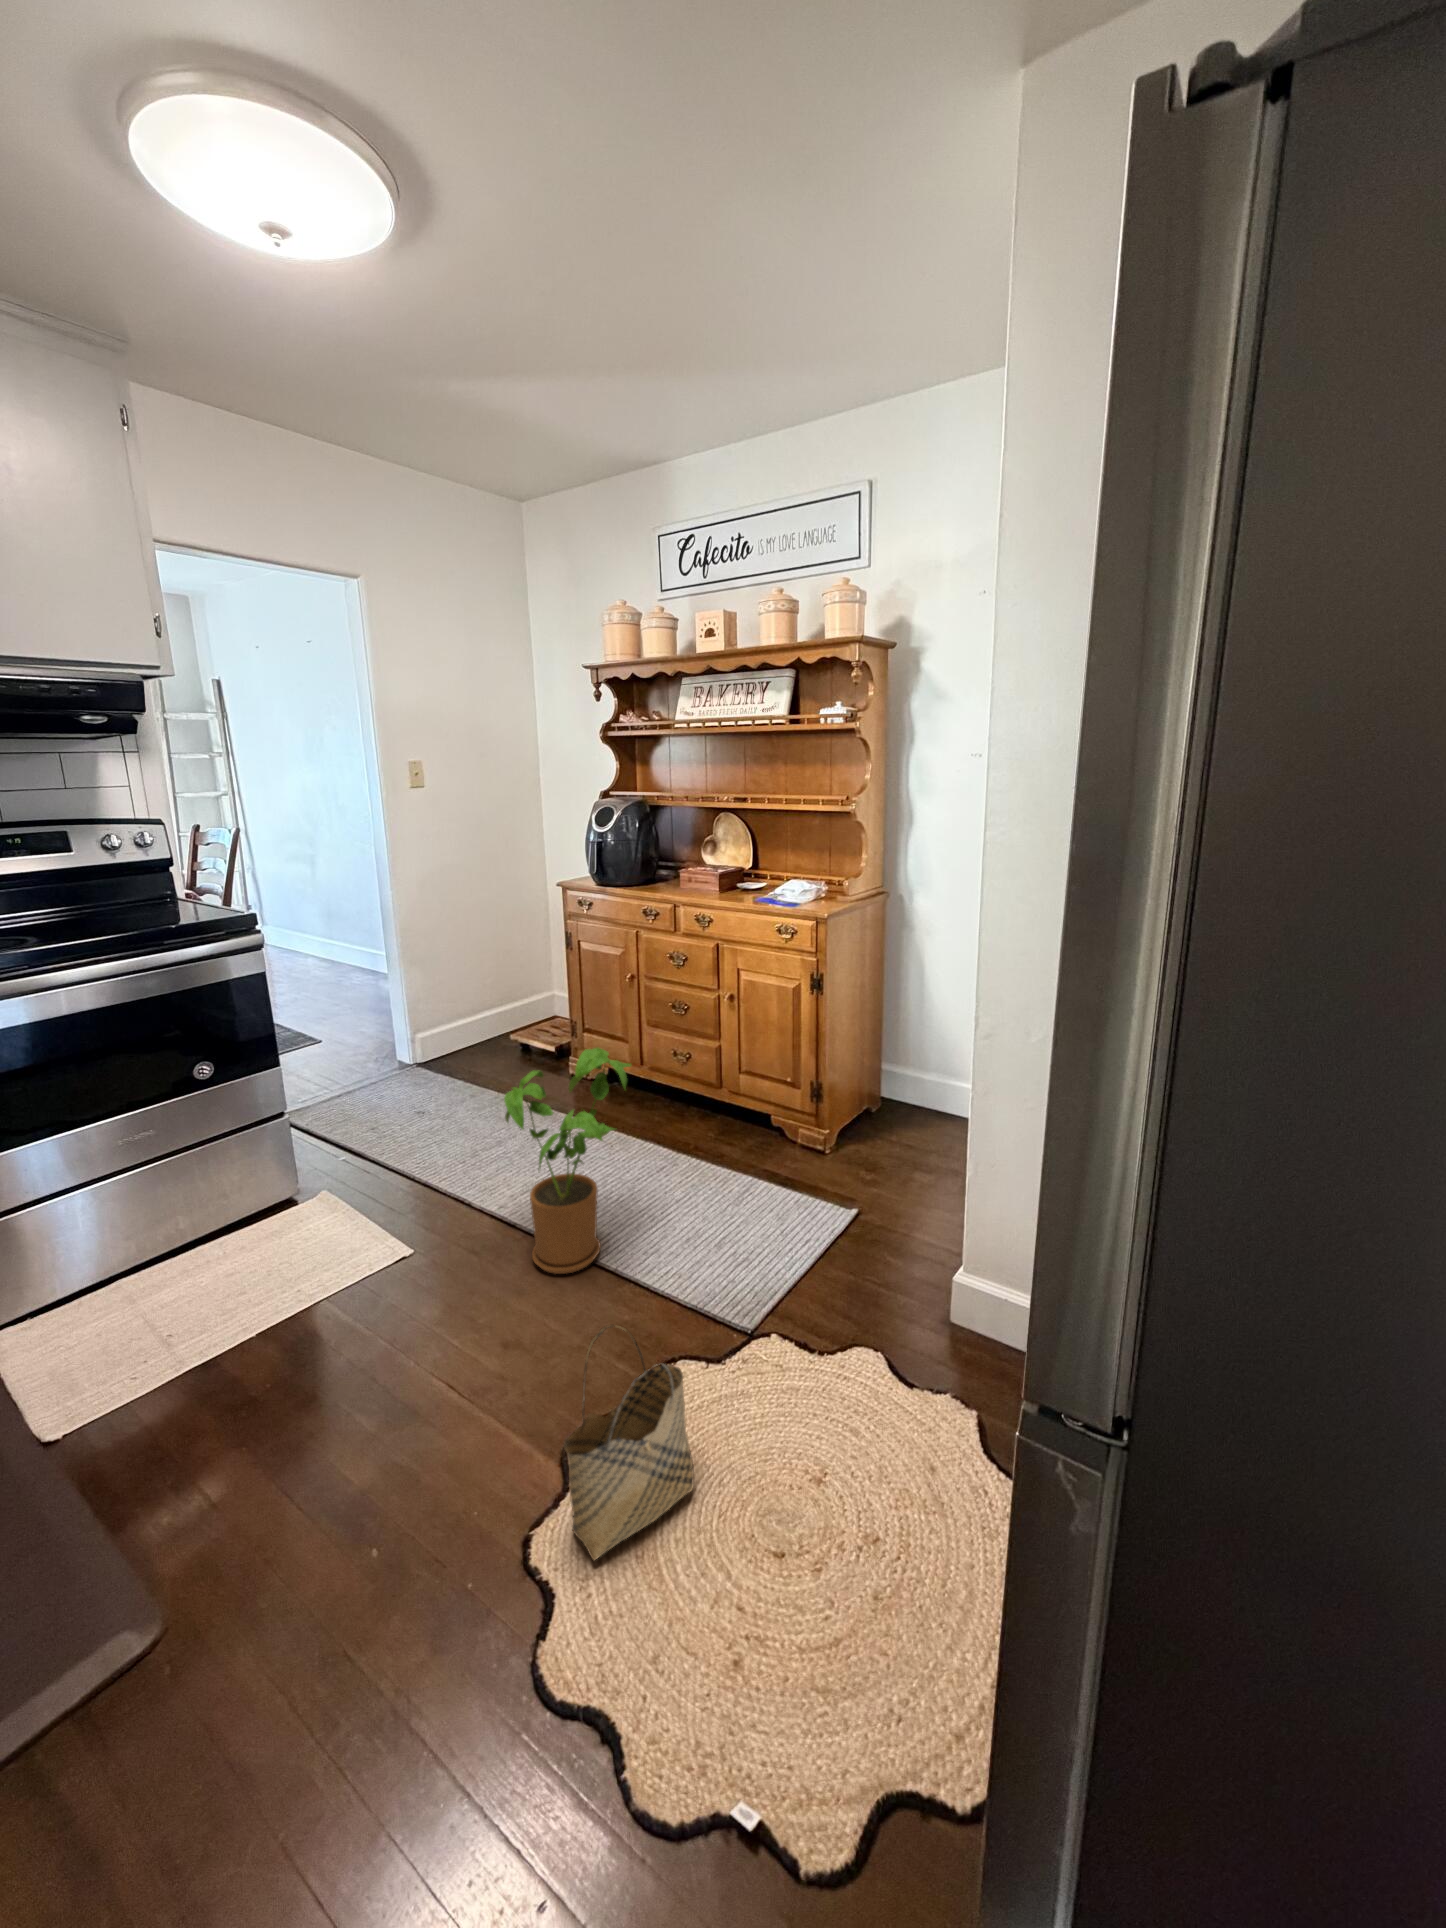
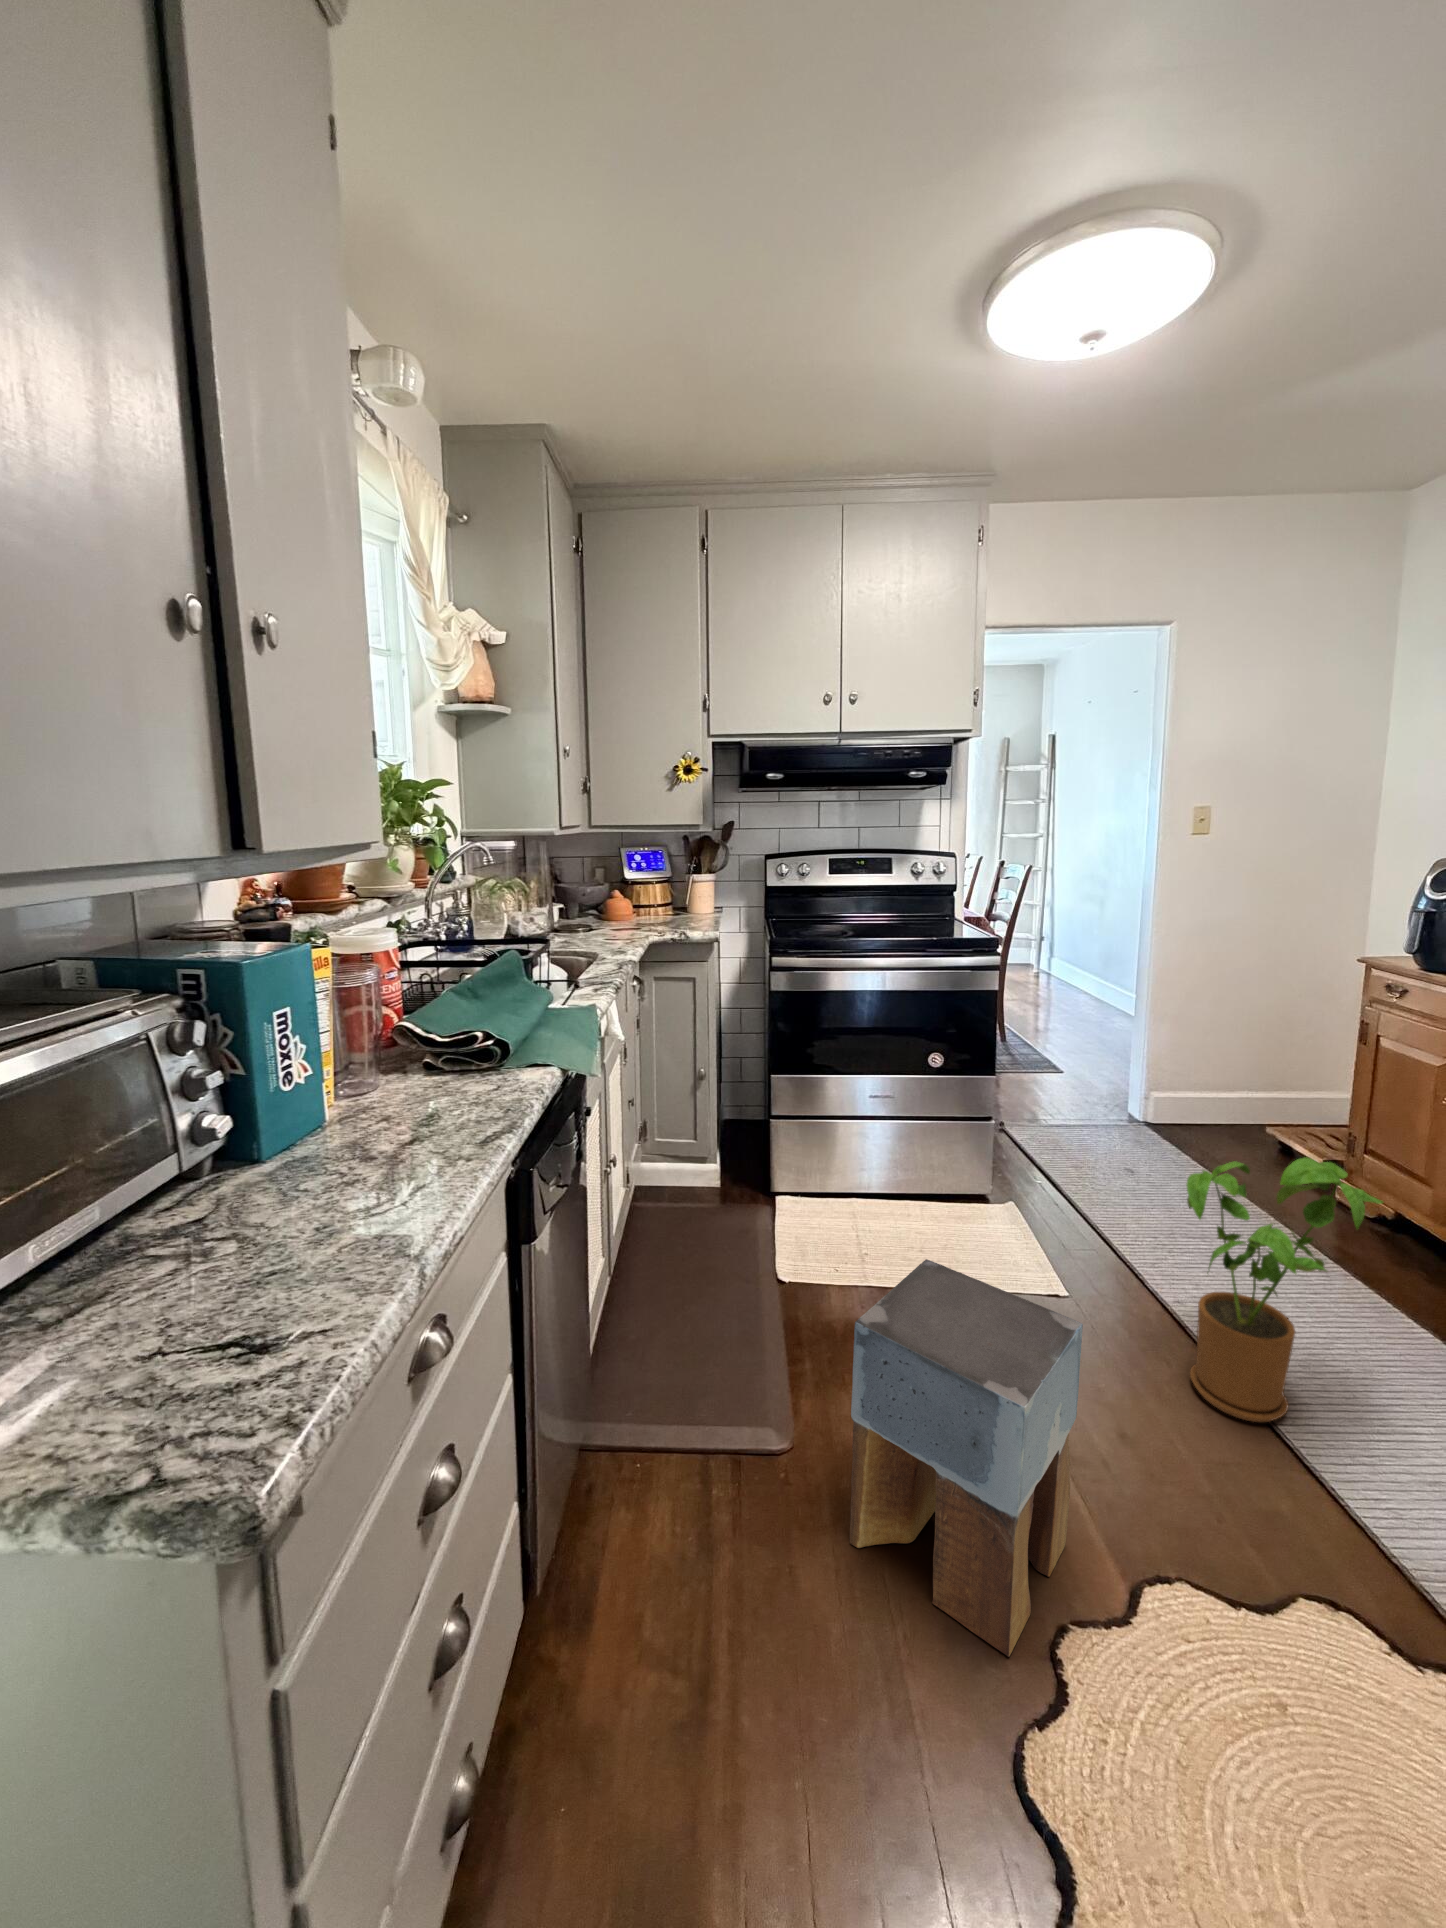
stool: none [257,1268,500,1665] -> present [850,1259,1083,1657]
woven basket: present [564,1325,694,1560] -> none [1112,1469,1307,1766]

